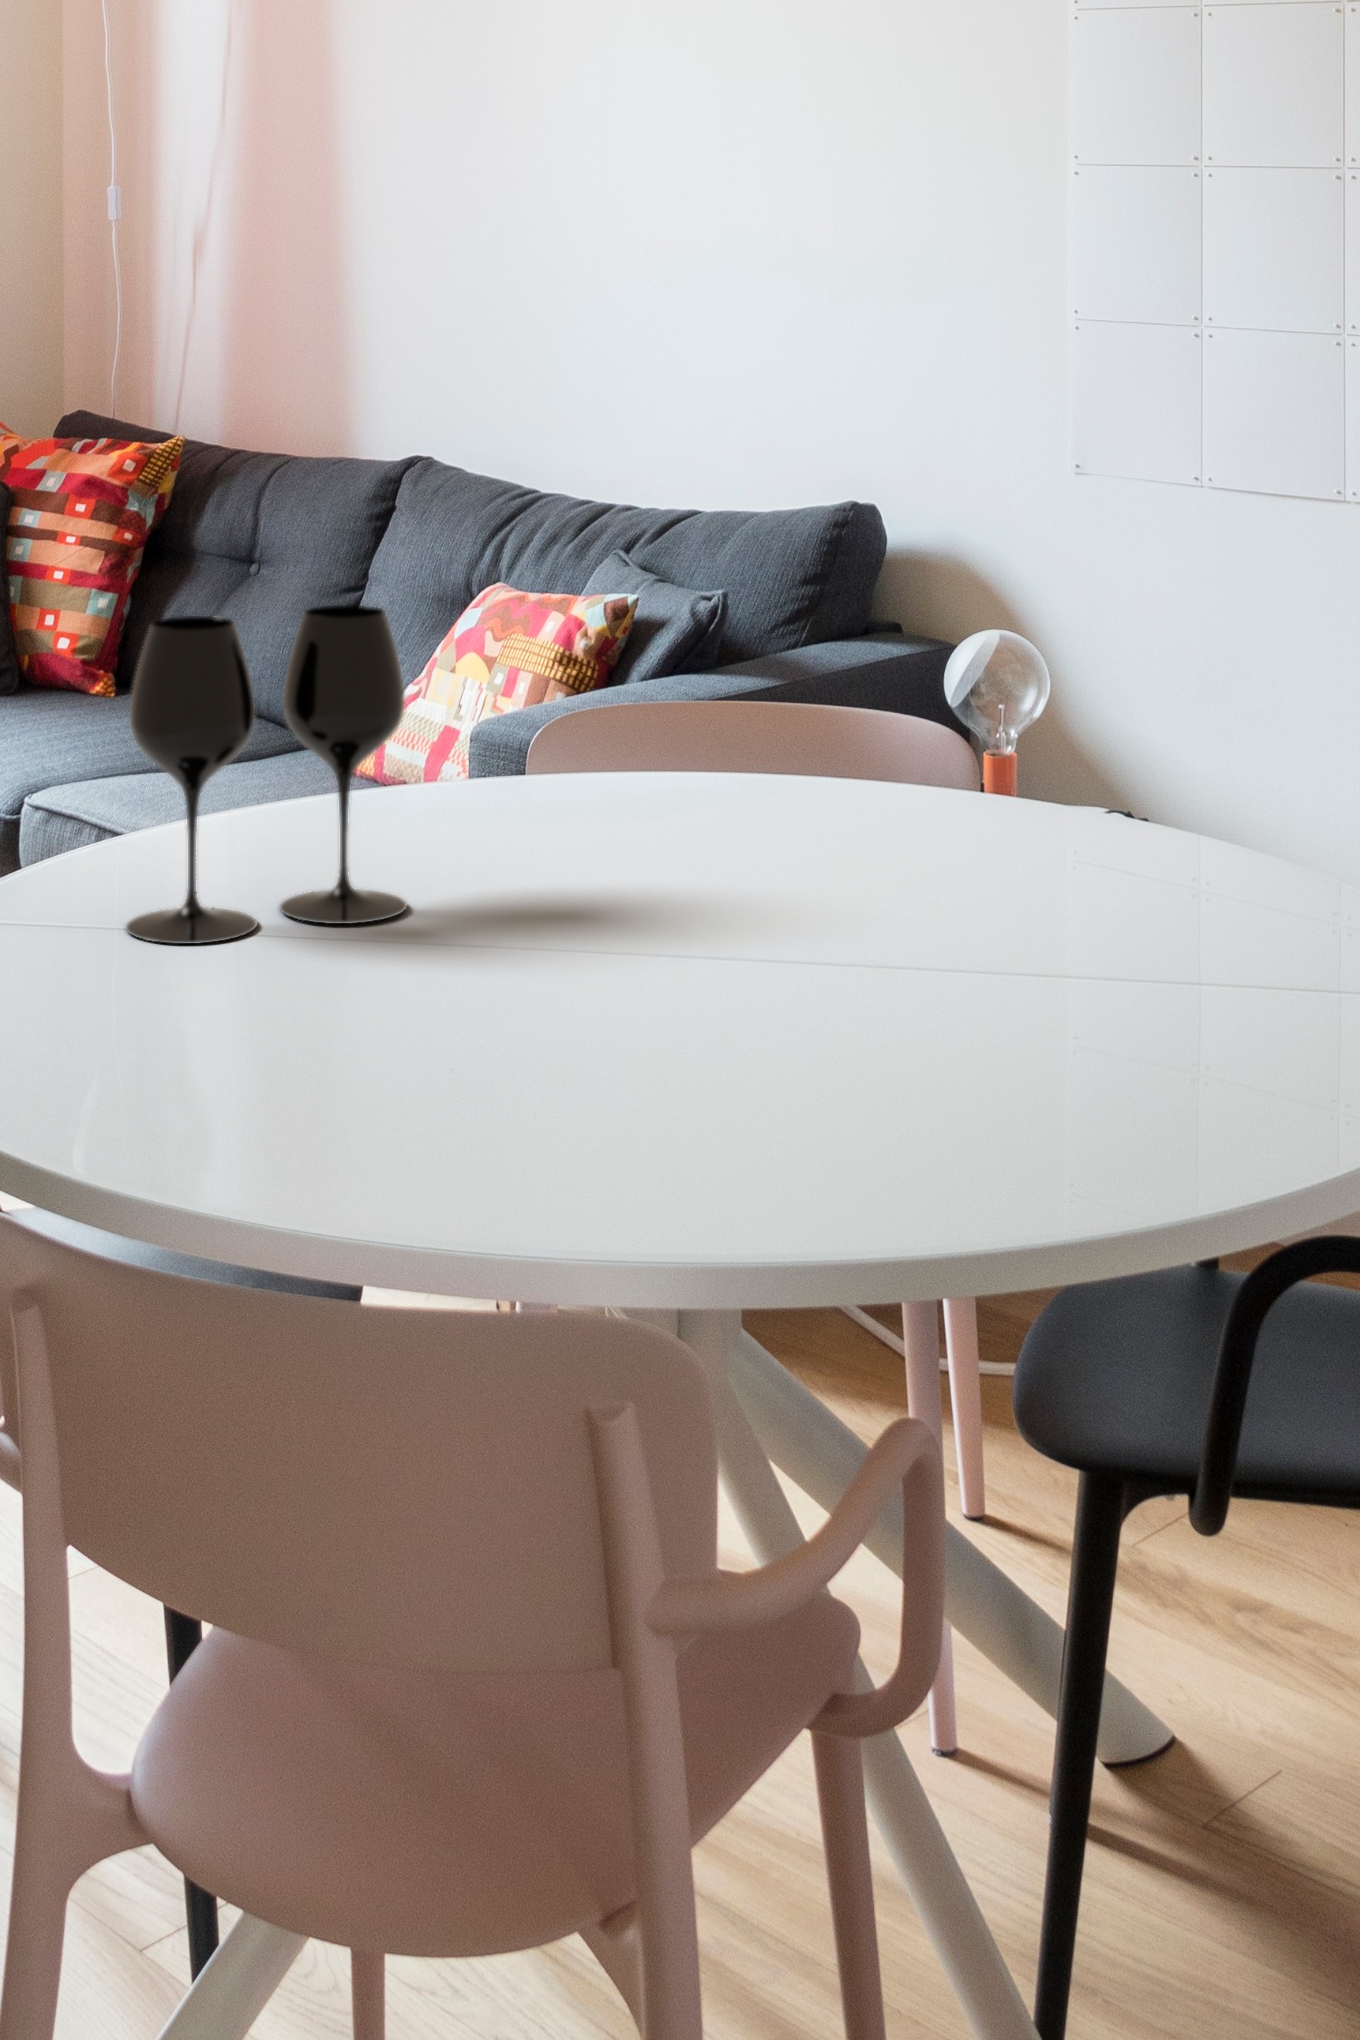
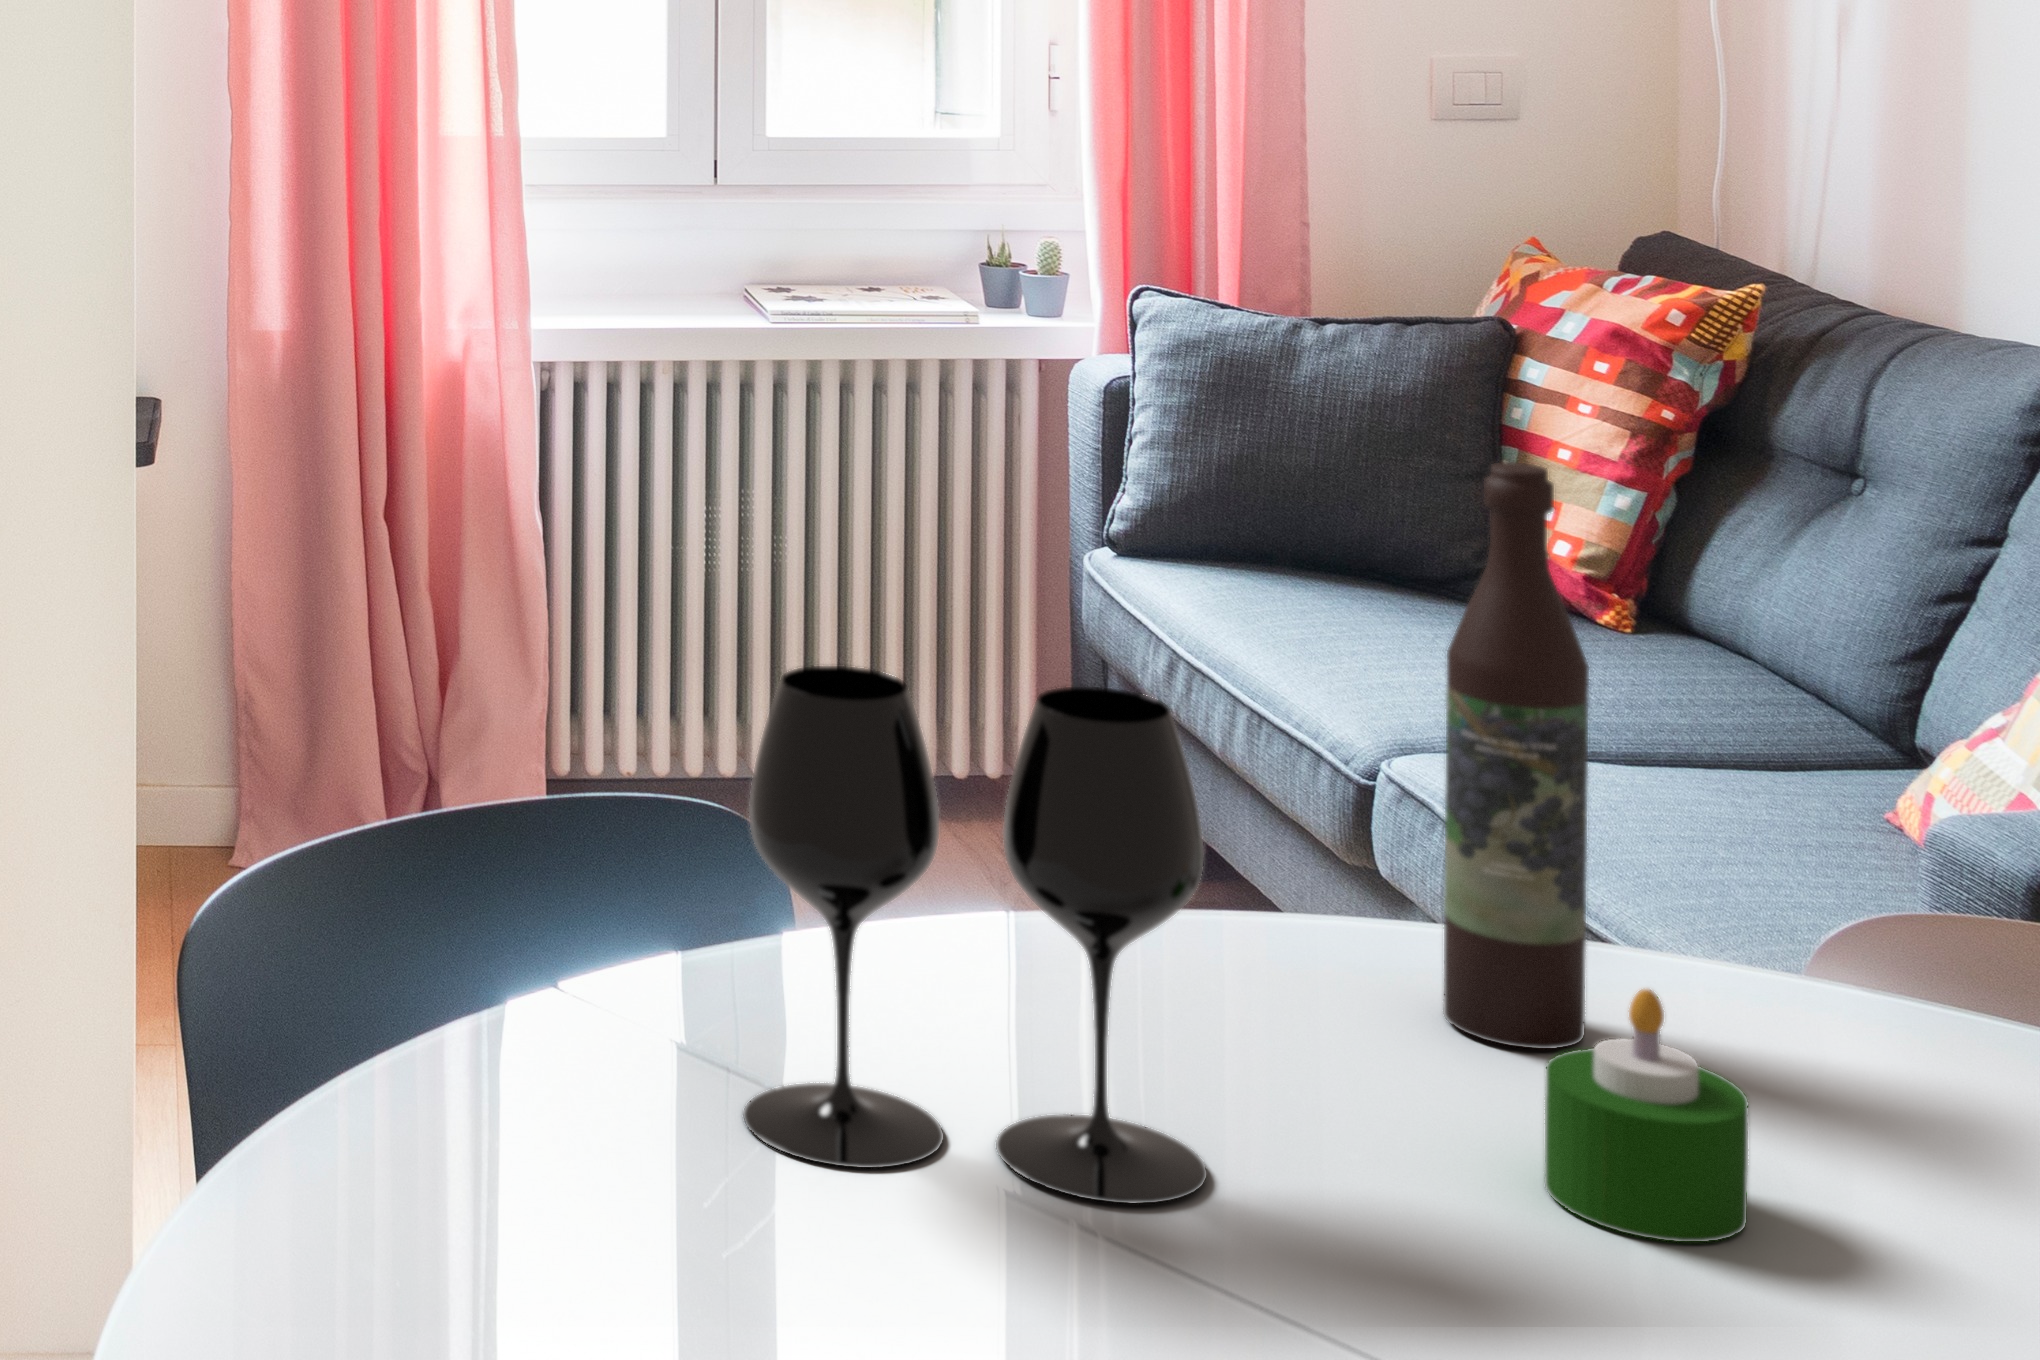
wine bottle: none [419,460,499,822] -> present [1443,462,1589,1049]
candle: none [550,738,654,877] -> present [1545,989,1748,1242]

